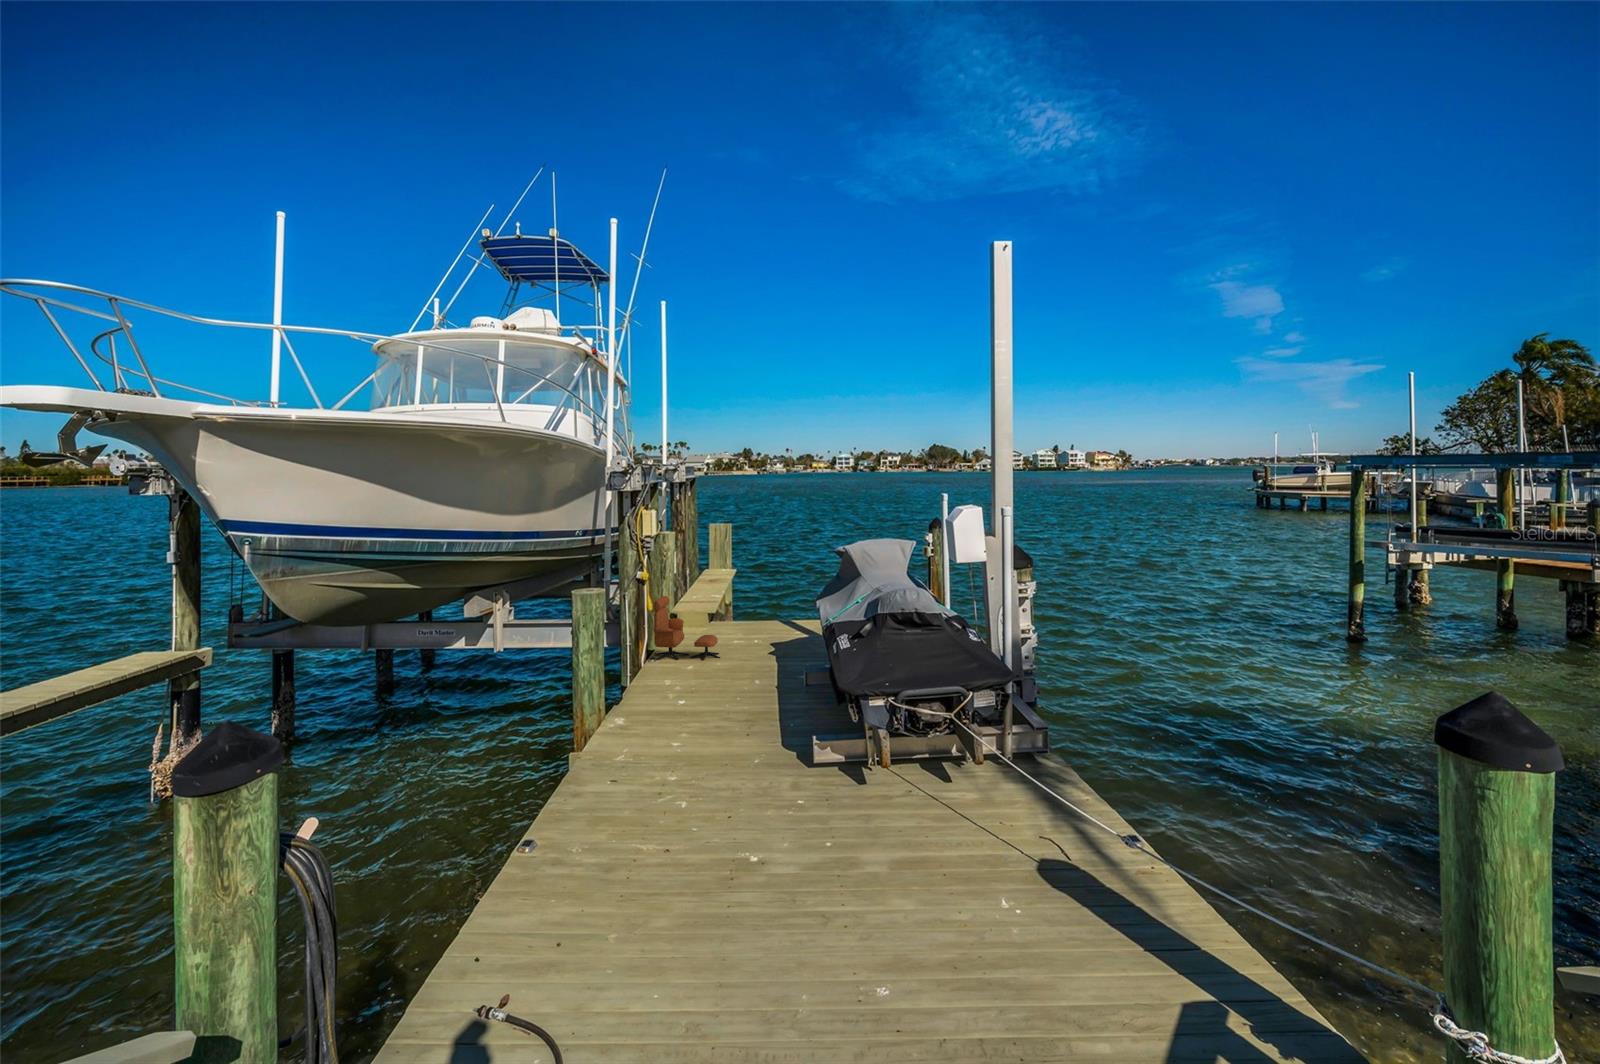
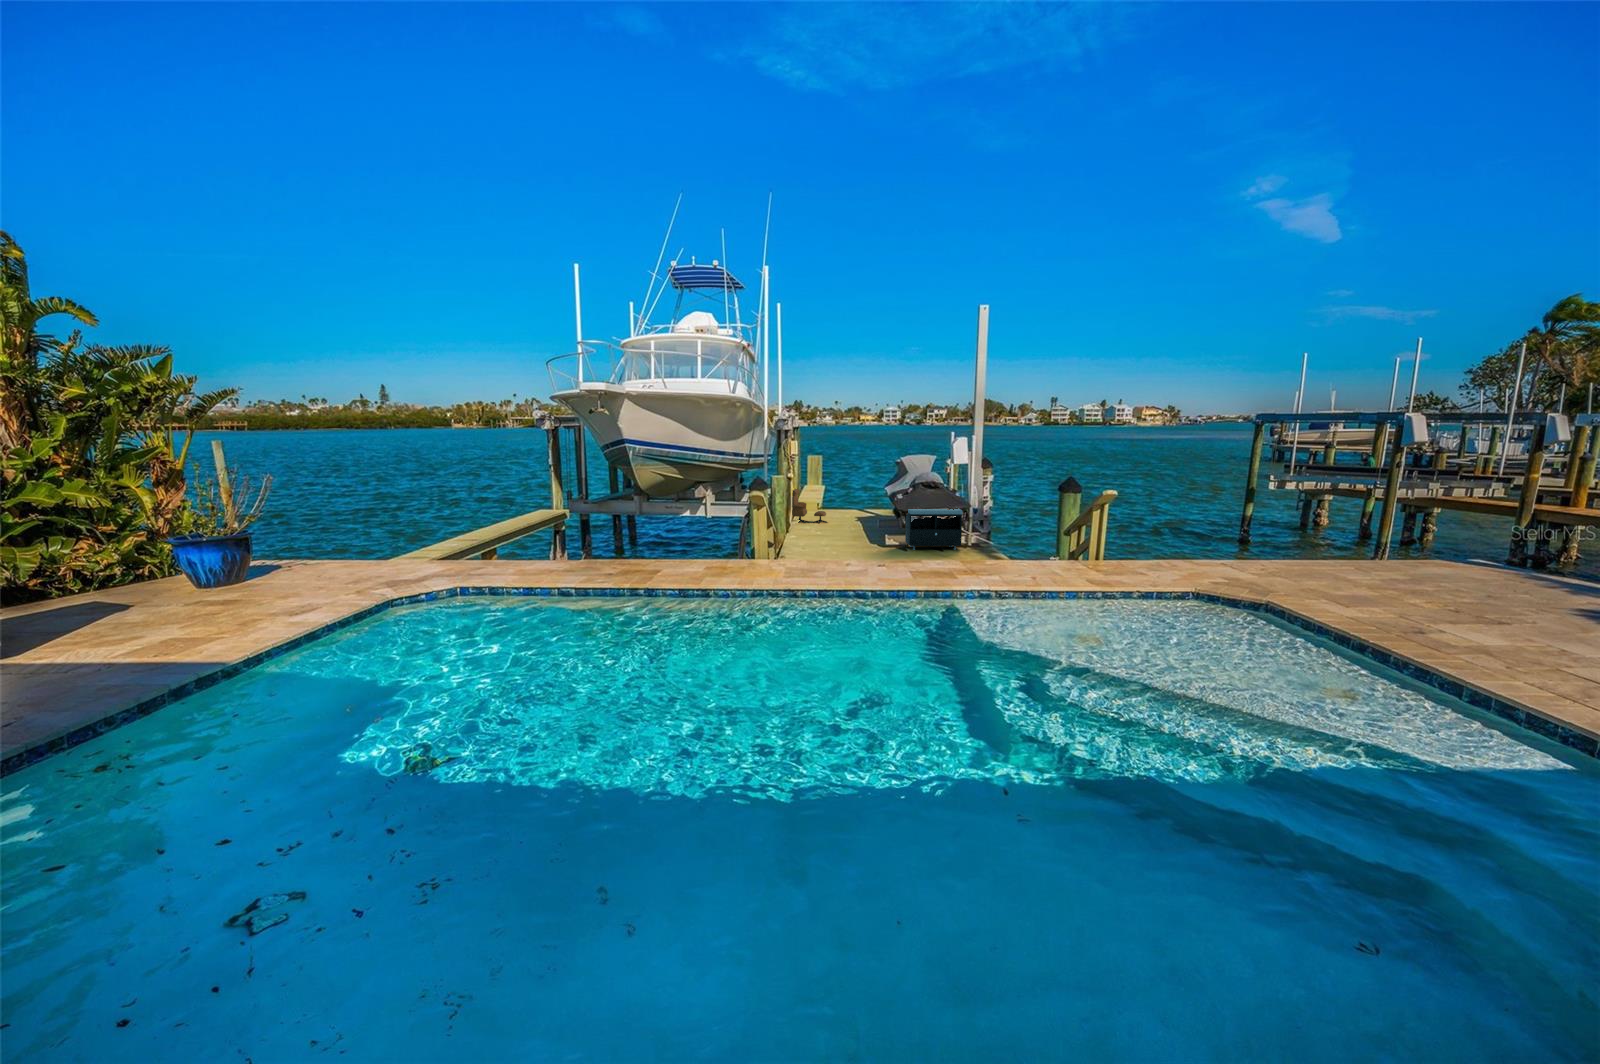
storage bench: none [861,686,1004,806] -> present [905,509,963,550]

